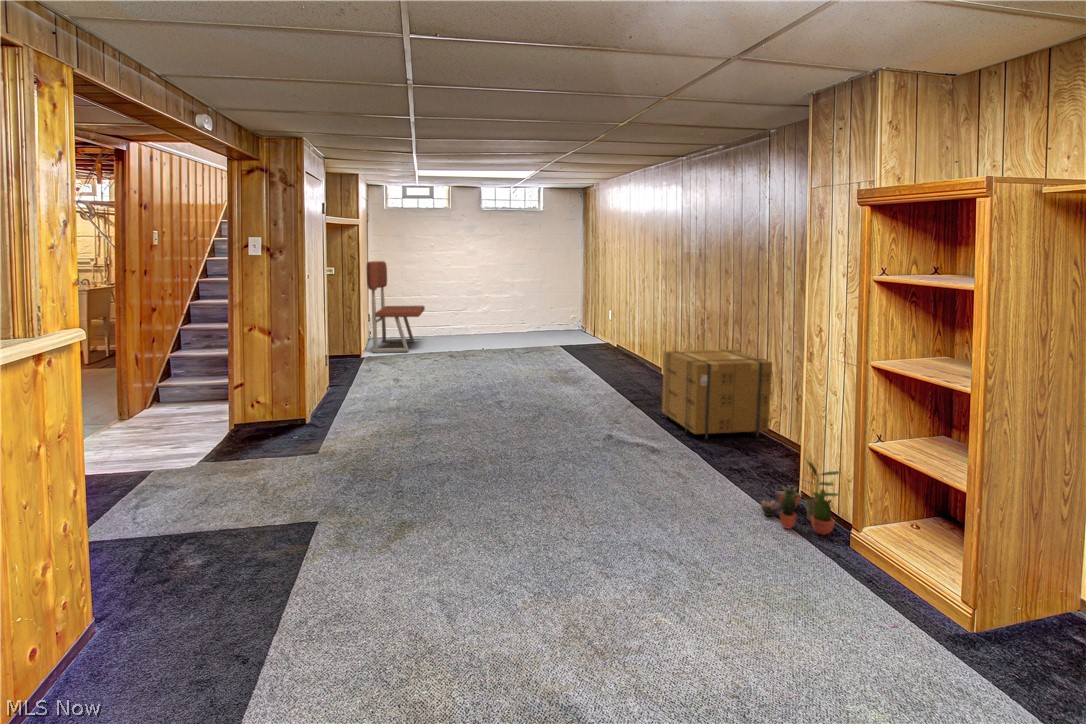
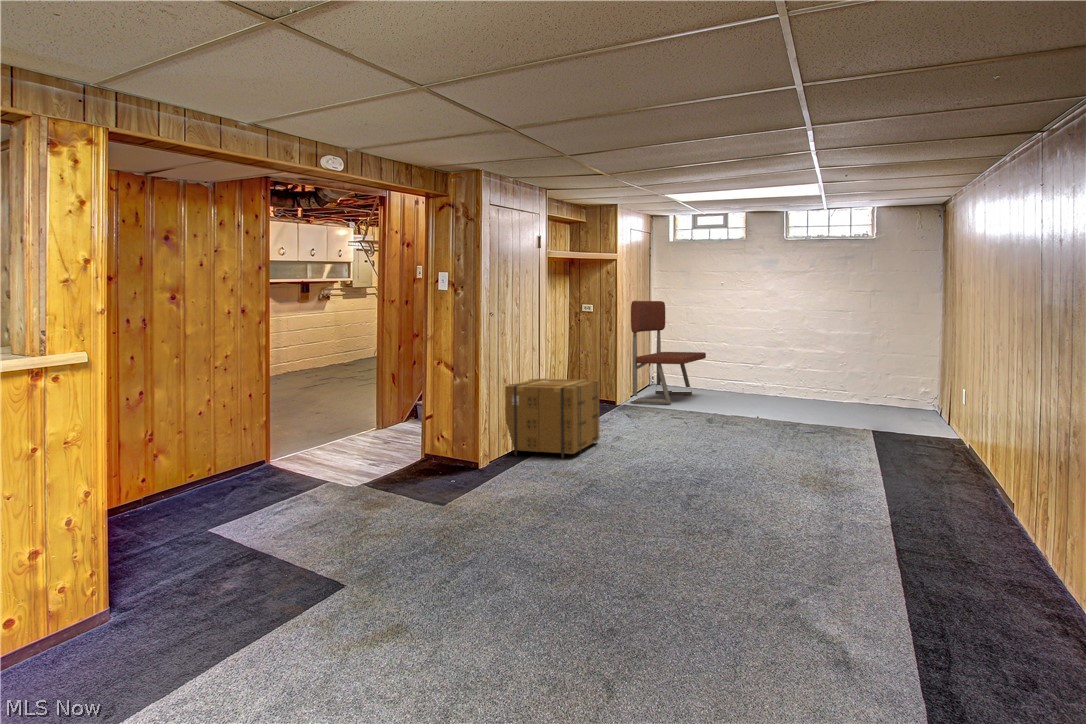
cardboard box: present [662,349,772,439] -> present [505,379,600,458]
potted plant: present [760,460,841,535] -> none [844,572,961,693]

